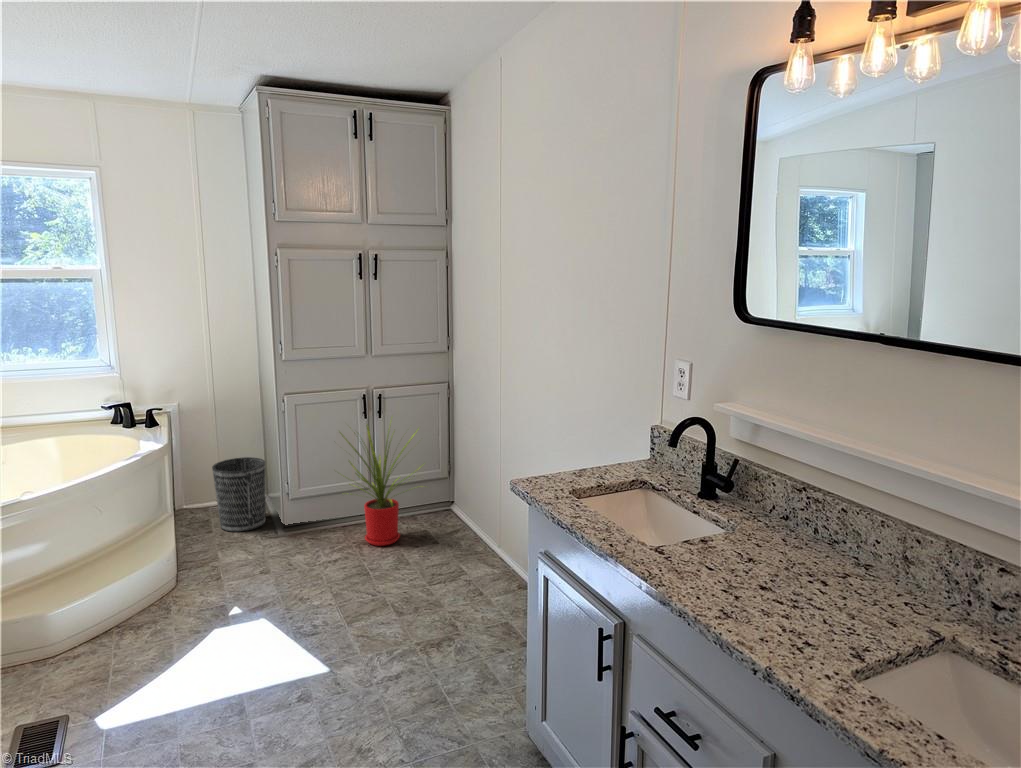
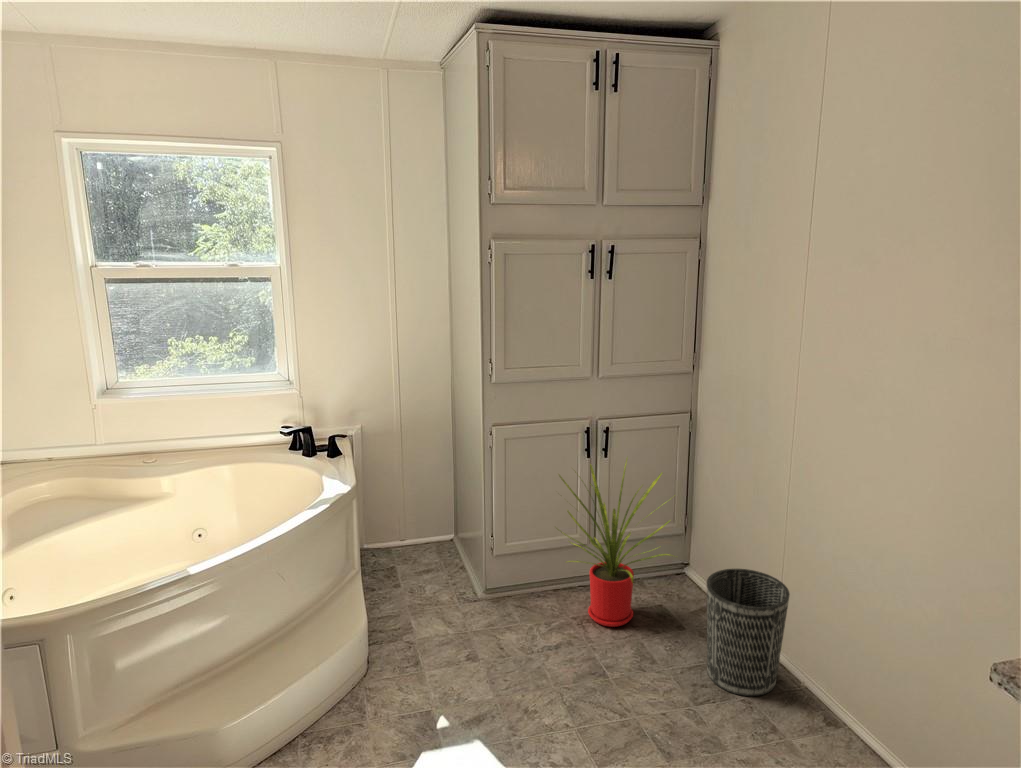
wastebasket: present [212,457,266,532] -> present [707,569,790,696]

